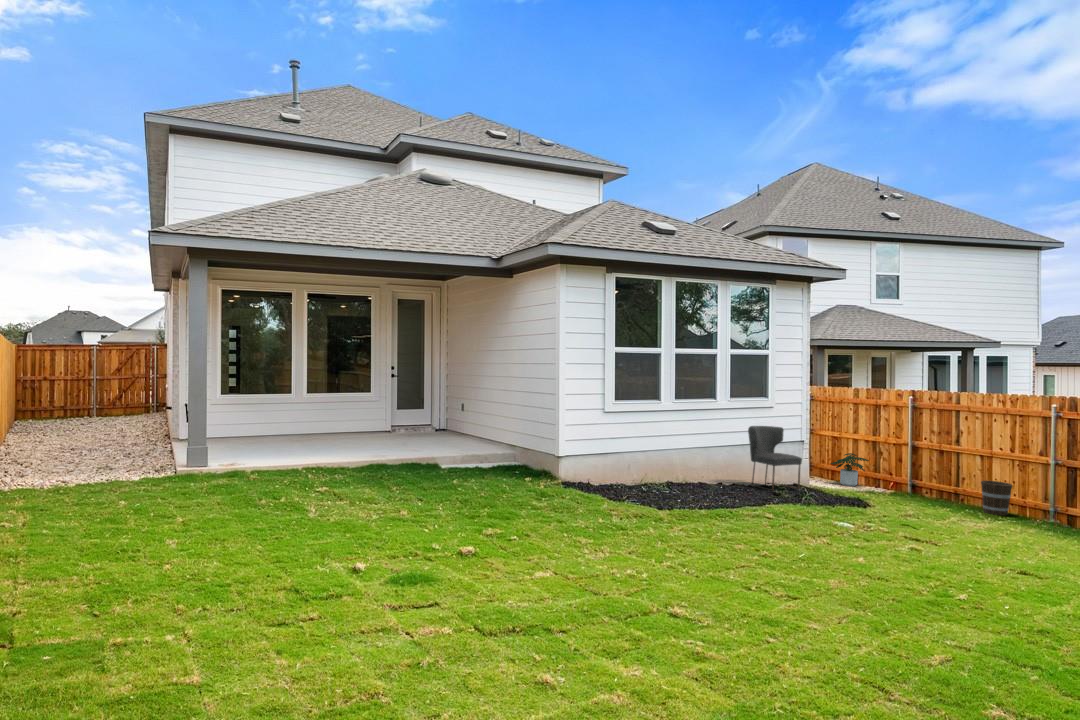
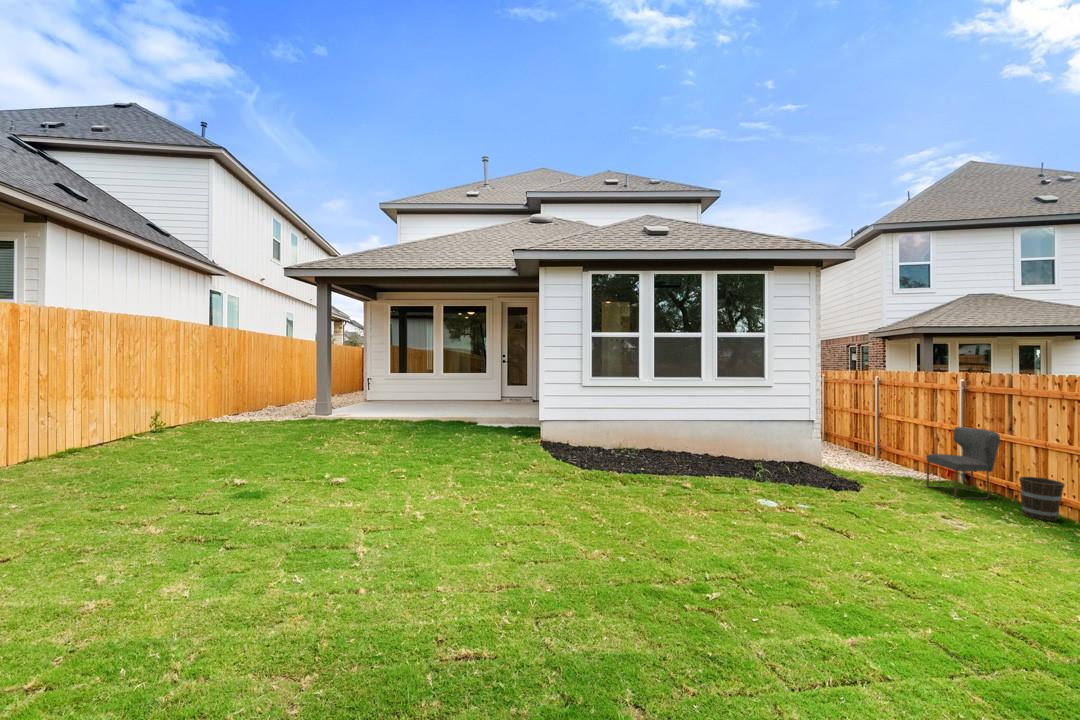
chair: present [748,426,802,490] -> present [926,427,1000,500]
potted plant: present [831,453,869,486] -> none [877,438,924,472]

